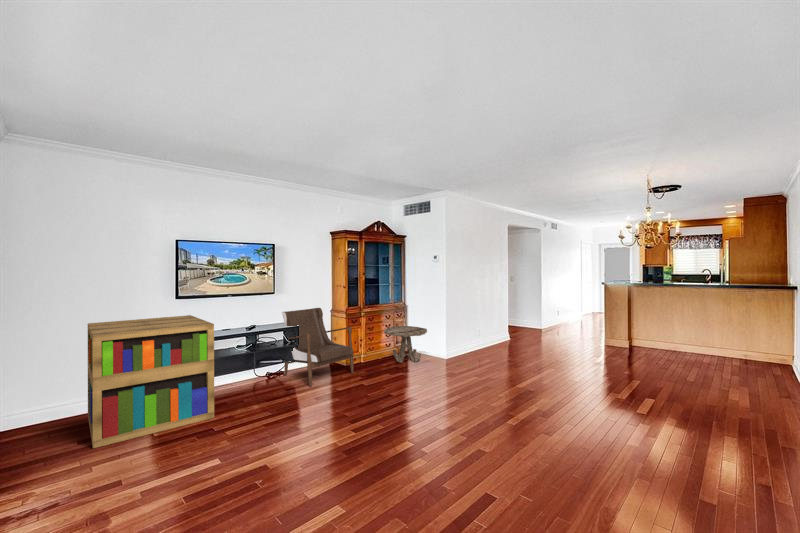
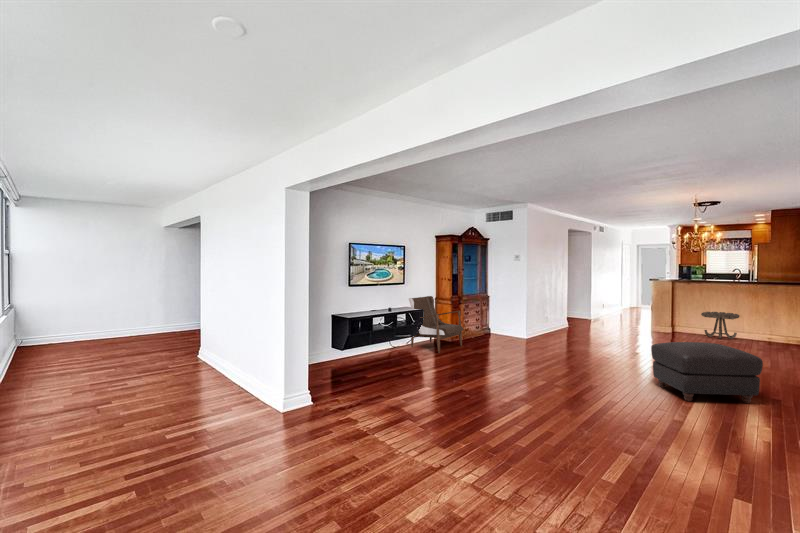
bookshelf: present [88,315,214,448] -> none [305,299,395,380]
side table: present [384,326,427,362] -> present [701,312,739,339]
ottoman: none [575,385,751,500] -> present [651,342,763,403]

